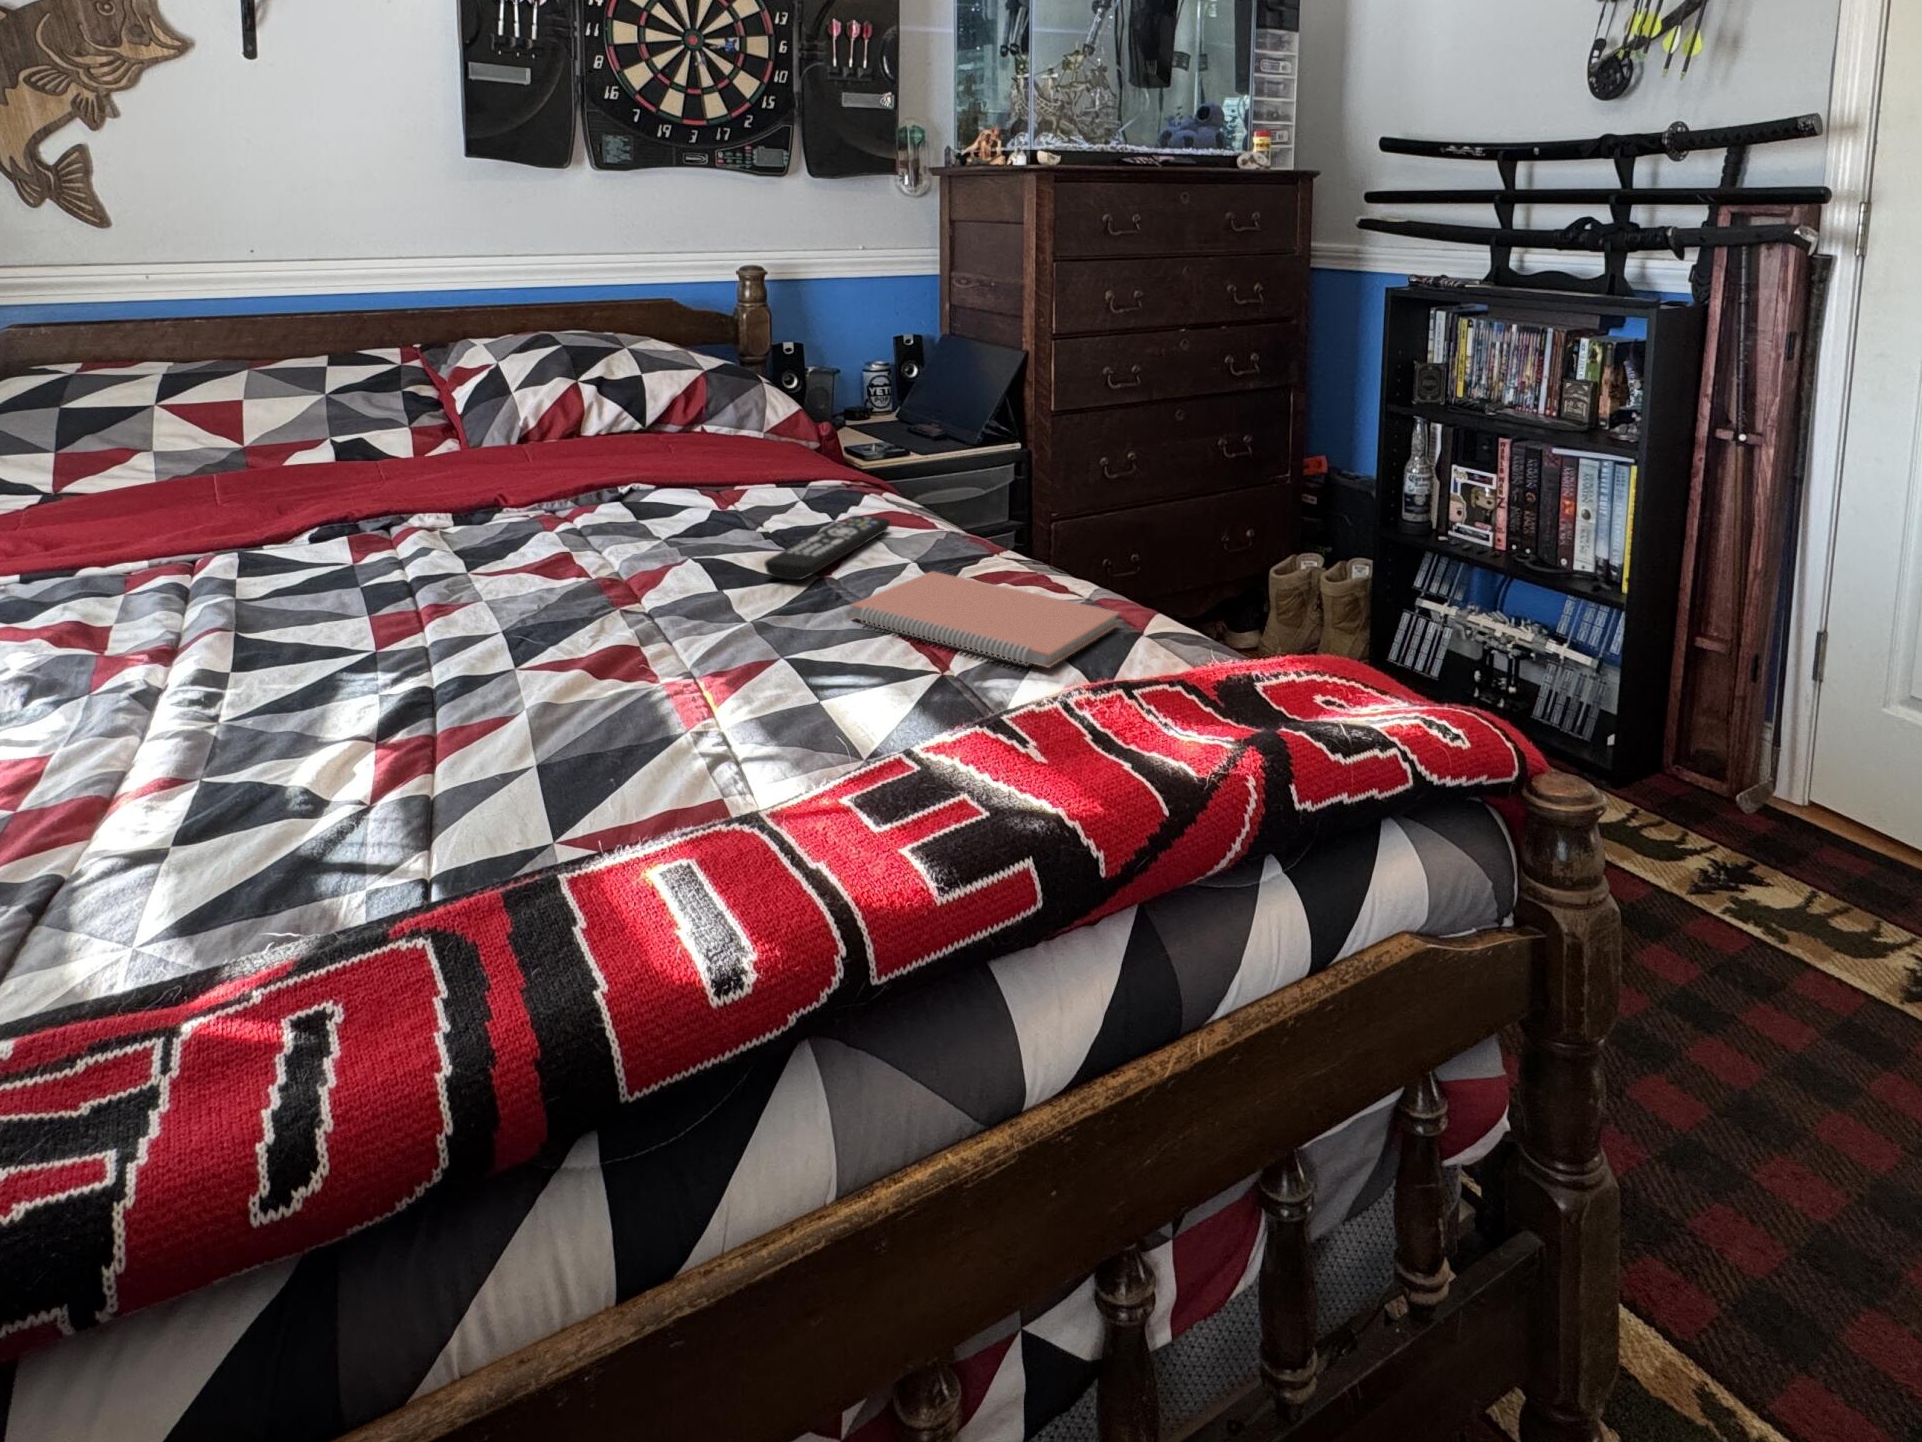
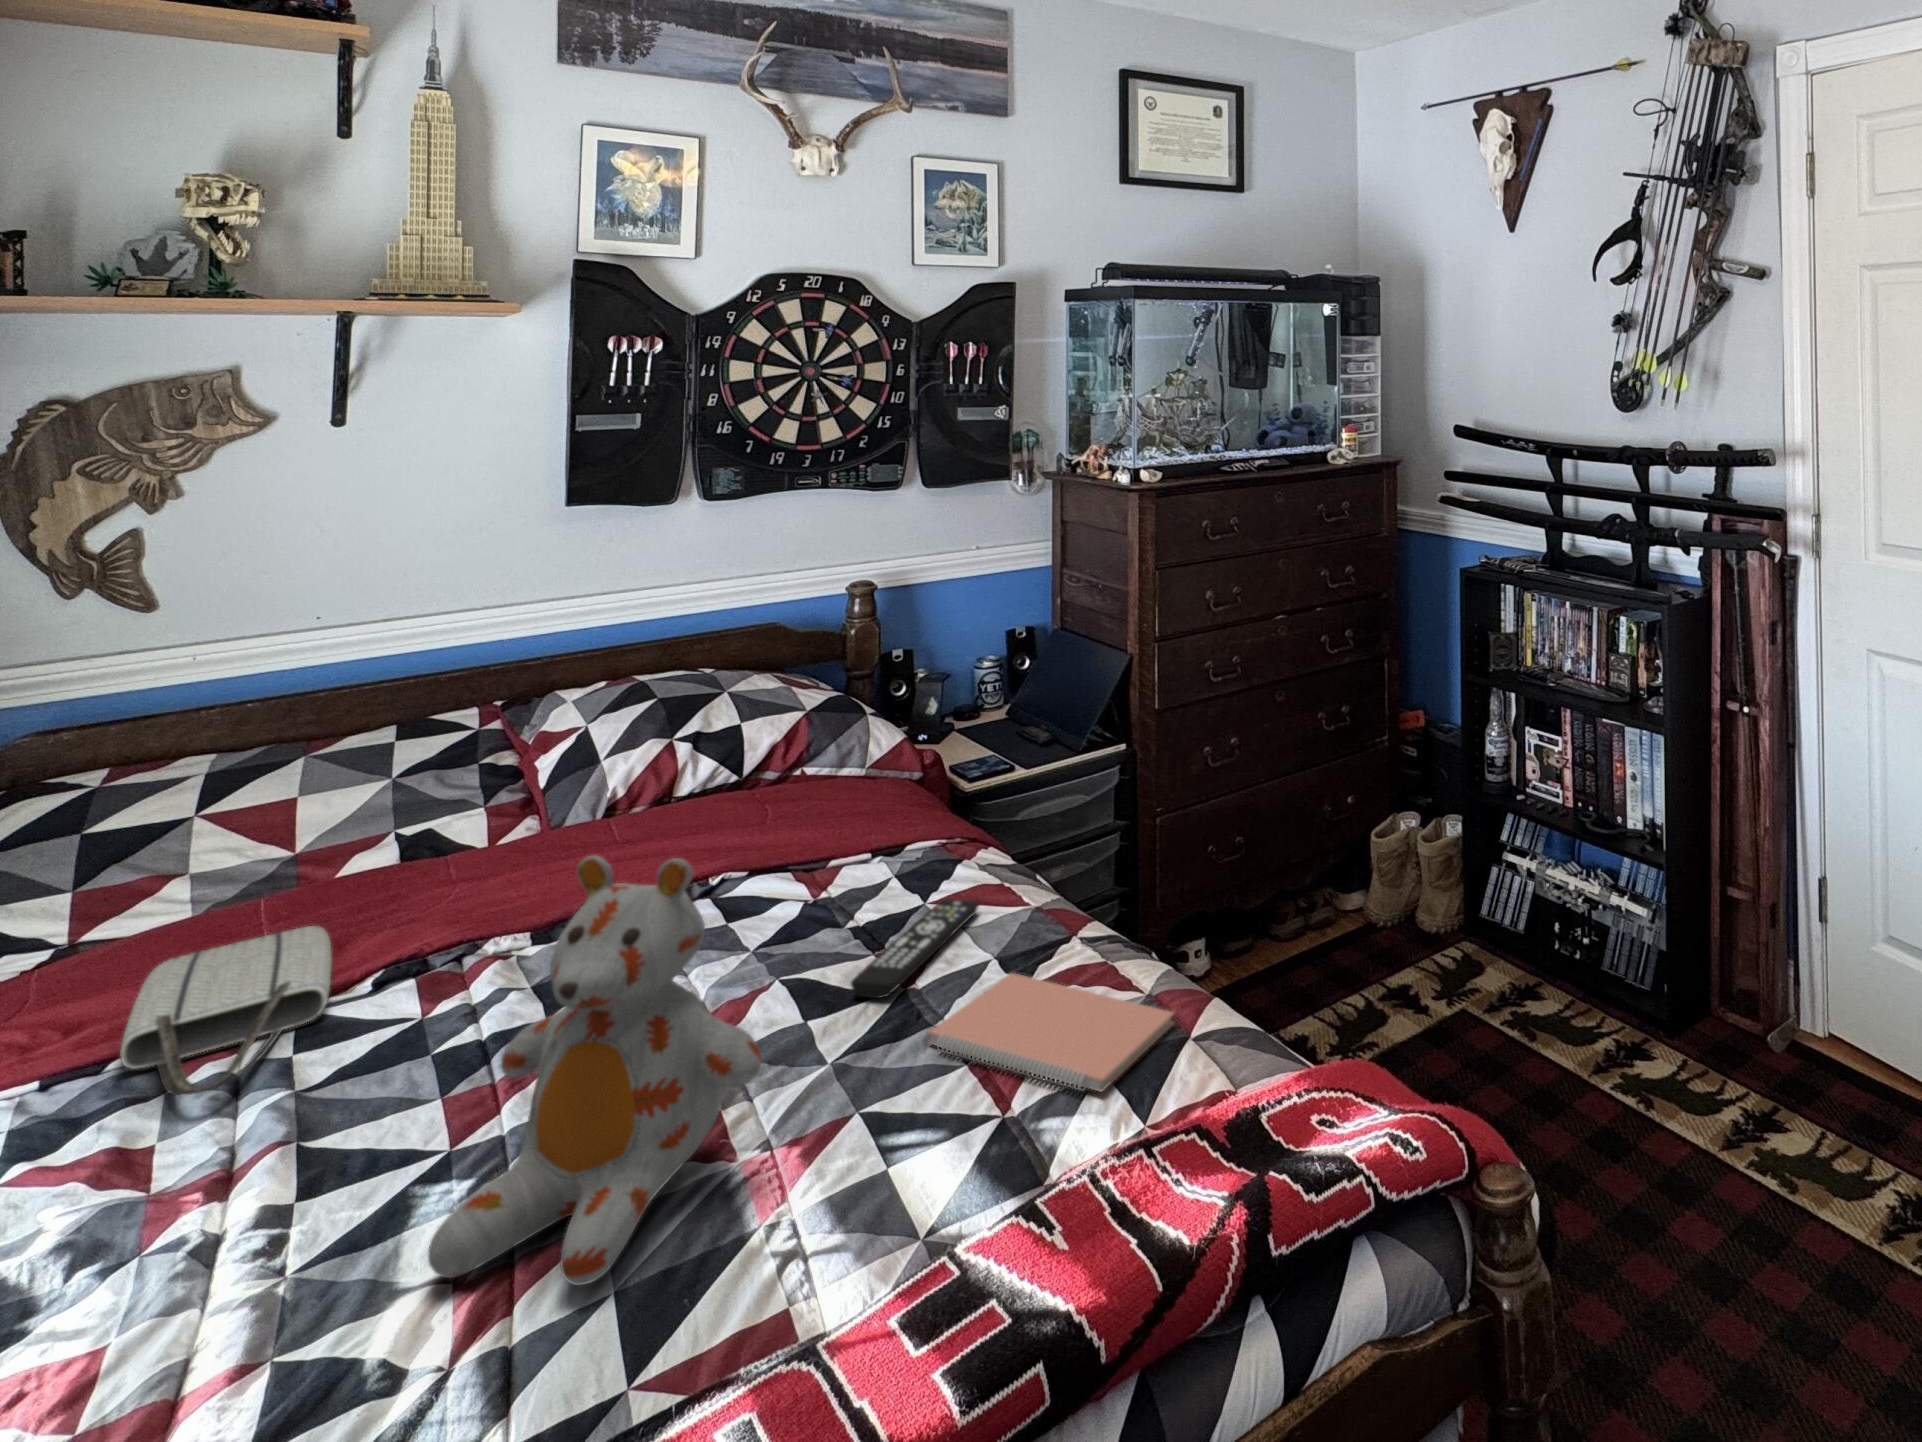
stuffed bear: none [347,337,679,758] -> present [428,855,762,1285]
tote bag: none [85,486,273,585] -> present [120,926,332,1095]

